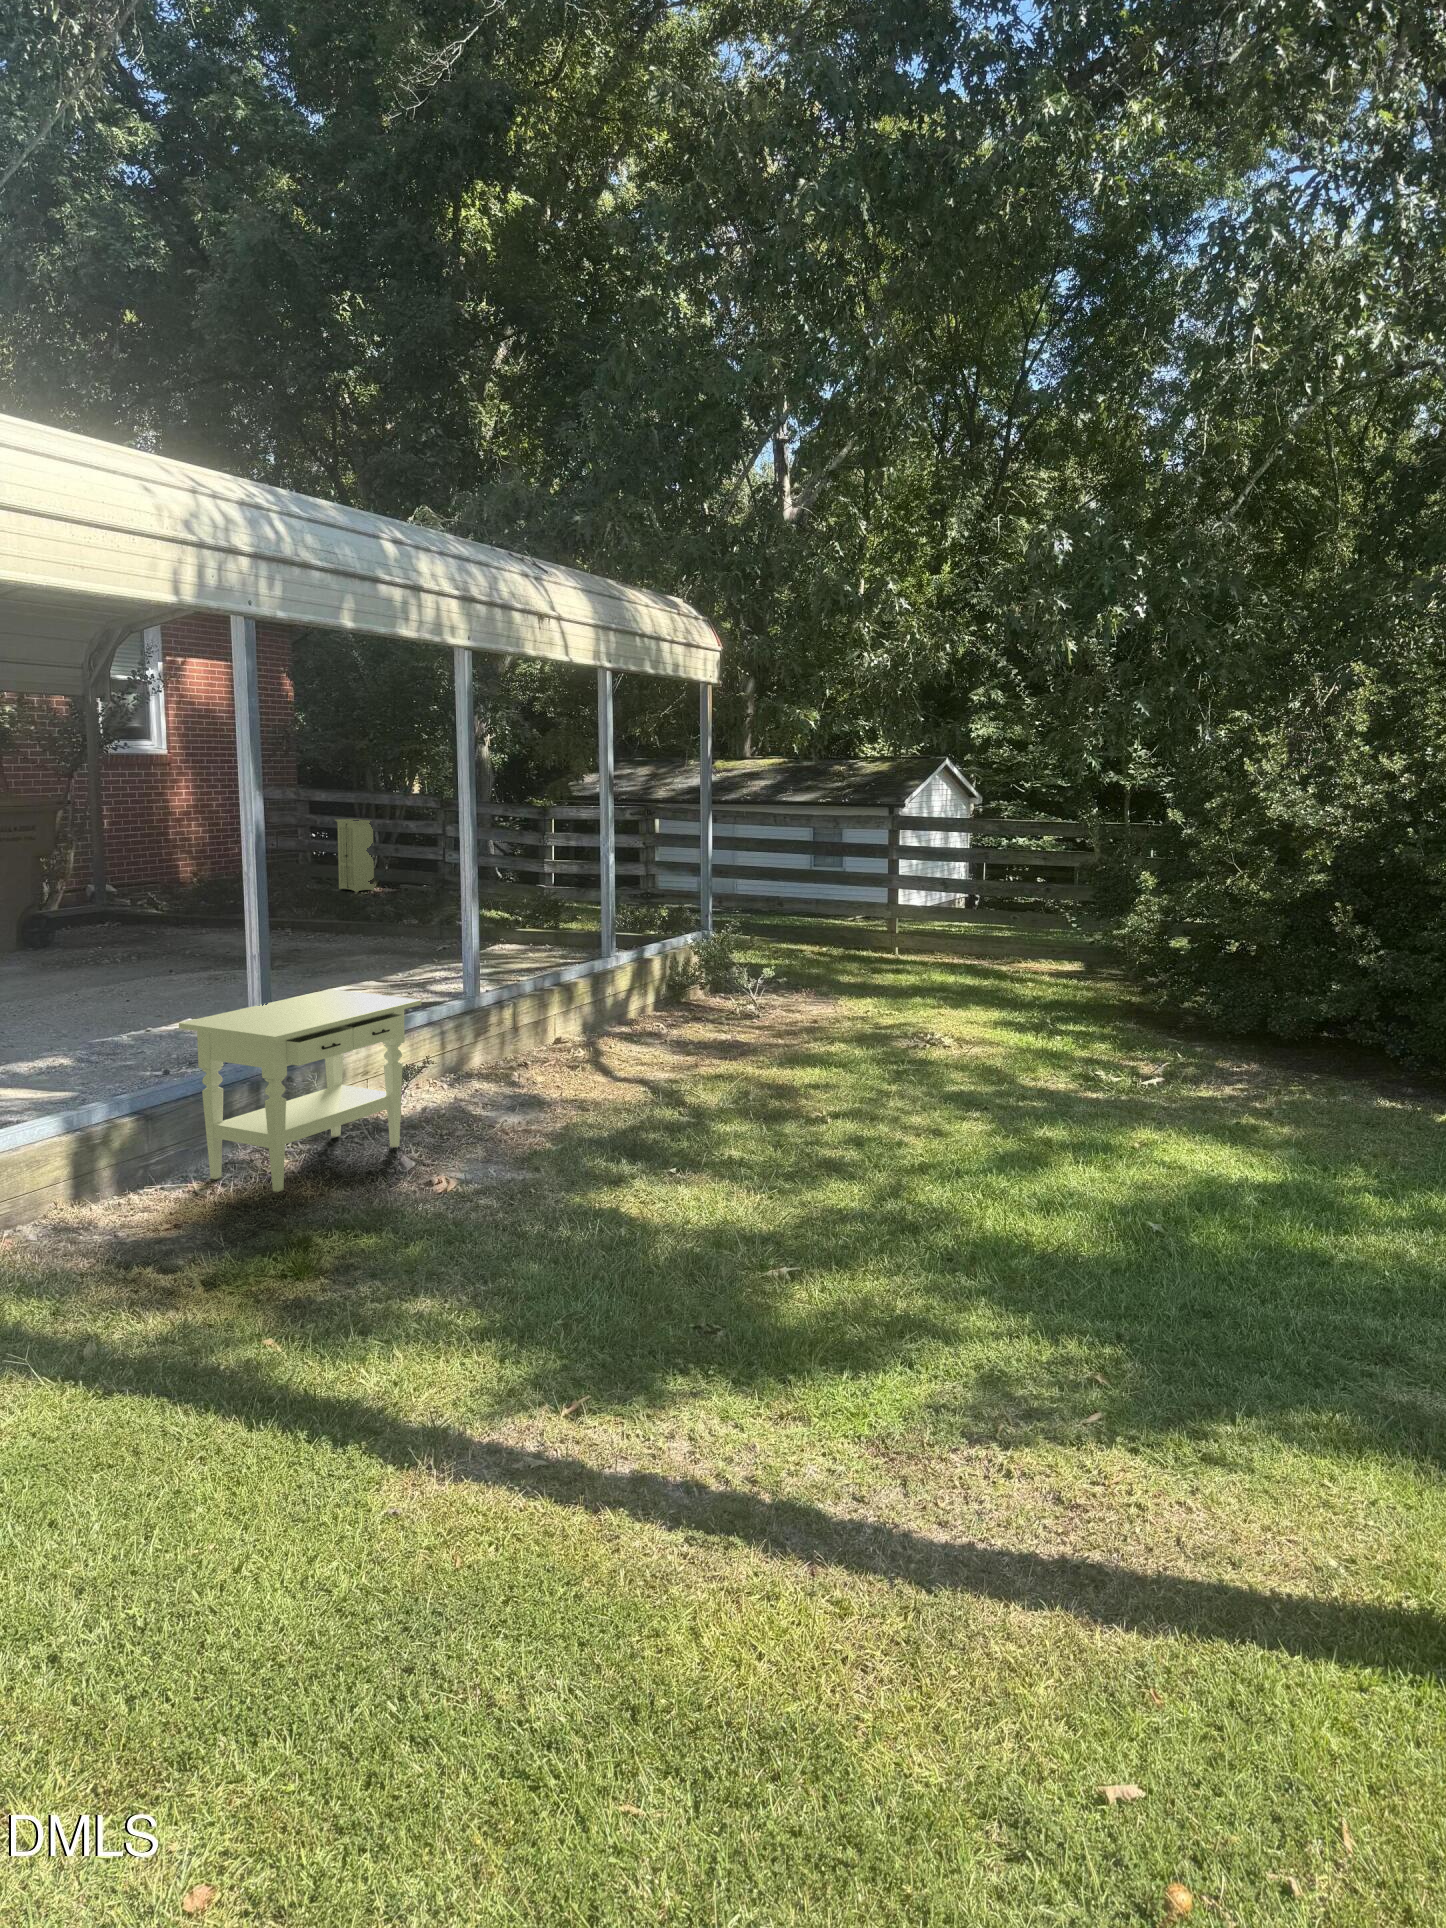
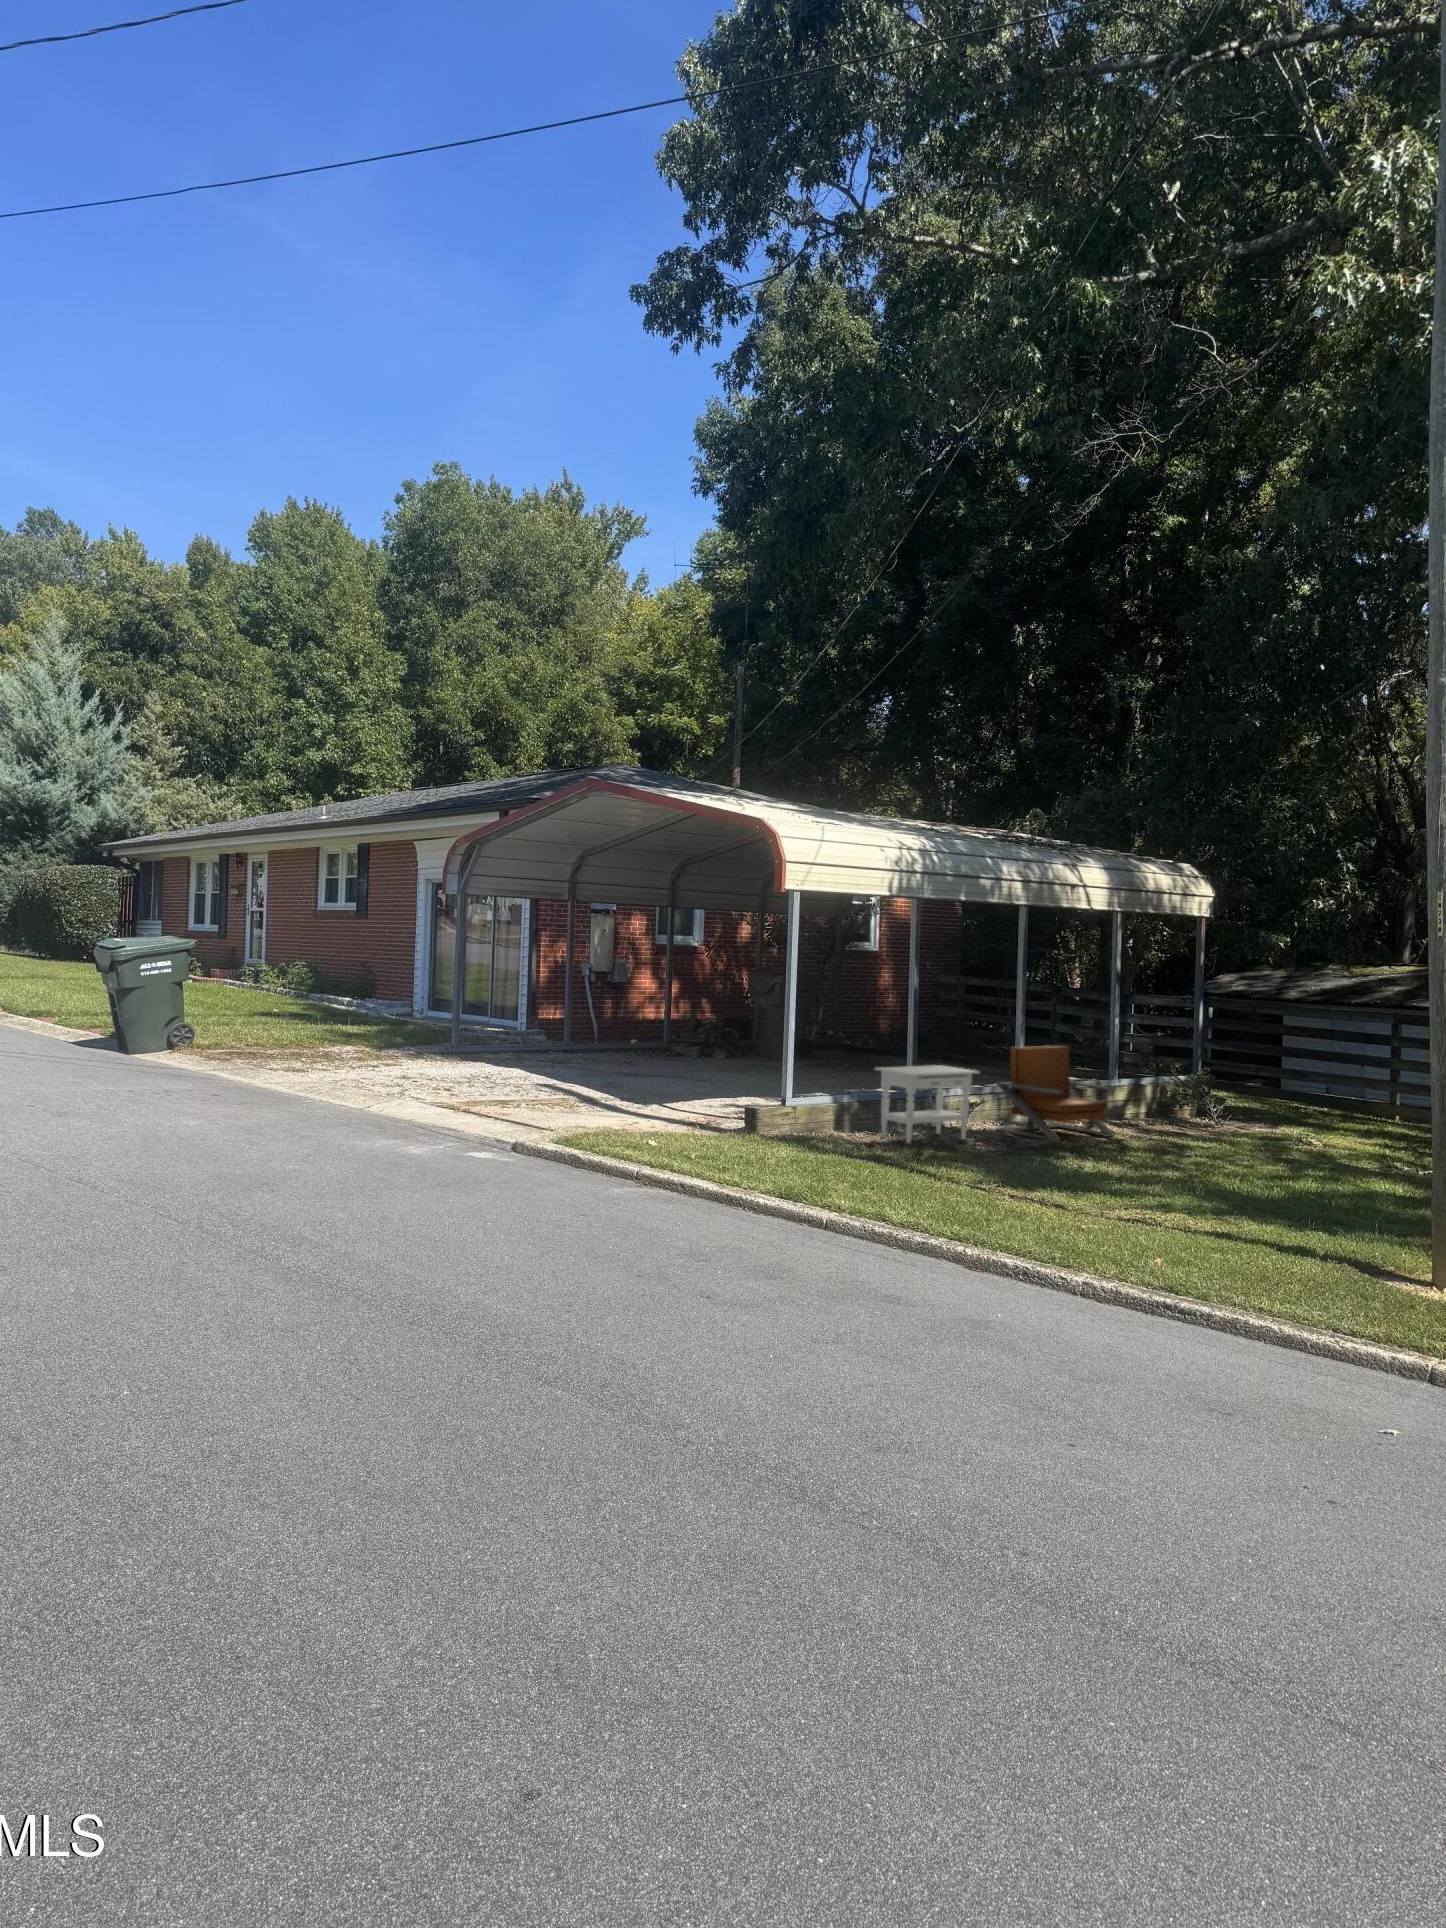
storage cabinet: present [335,819,374,892] -> none [983,998,1009,1049]
lounge chair: none [437,916,658,1114] -> present [996,1046,1116,1141]

